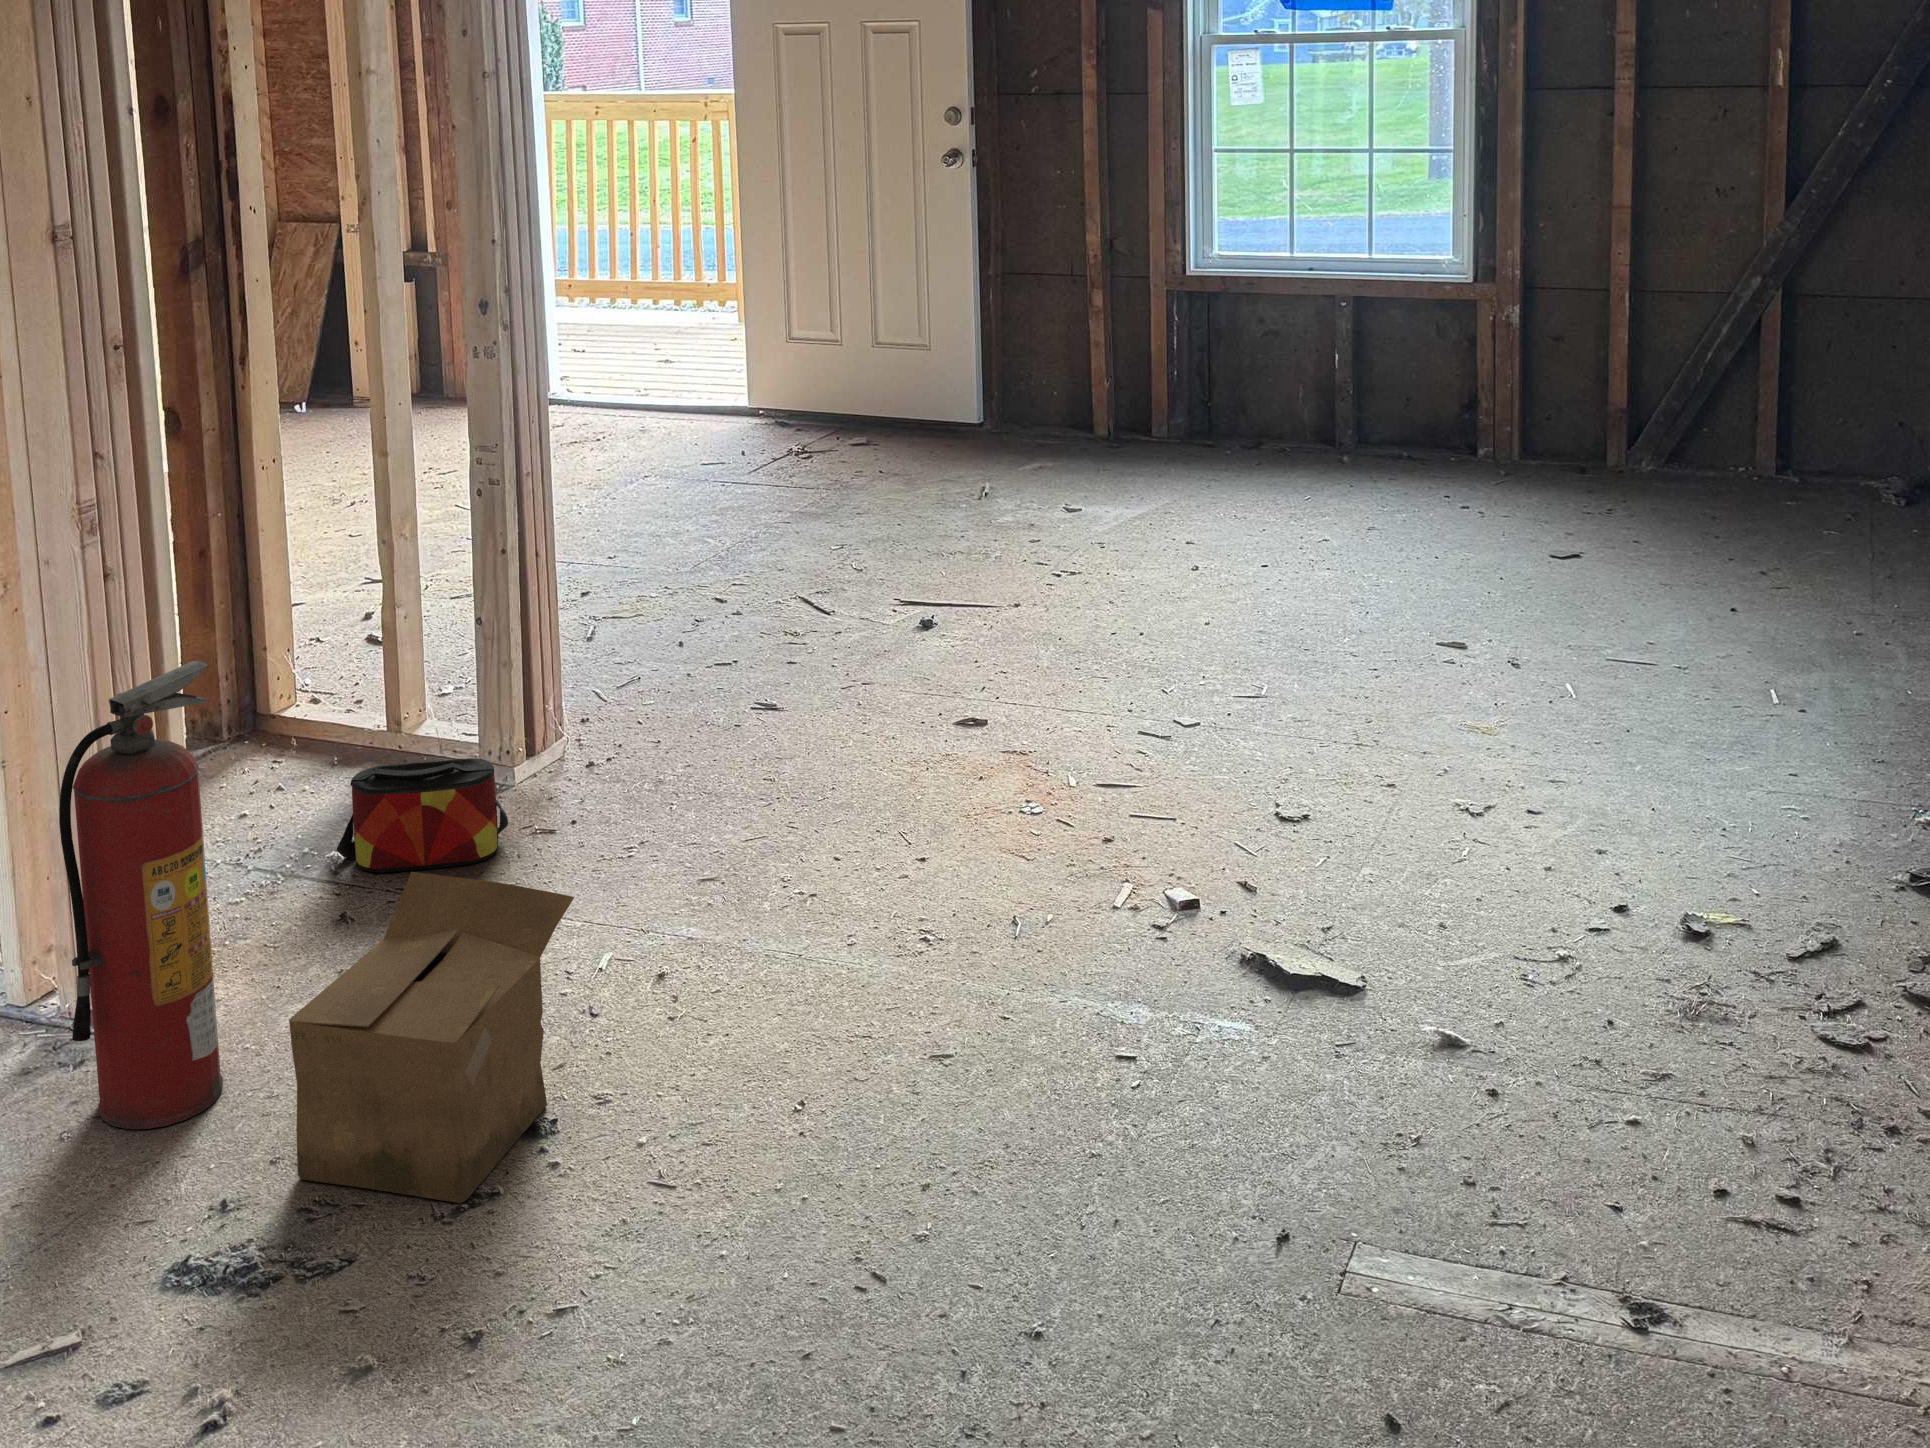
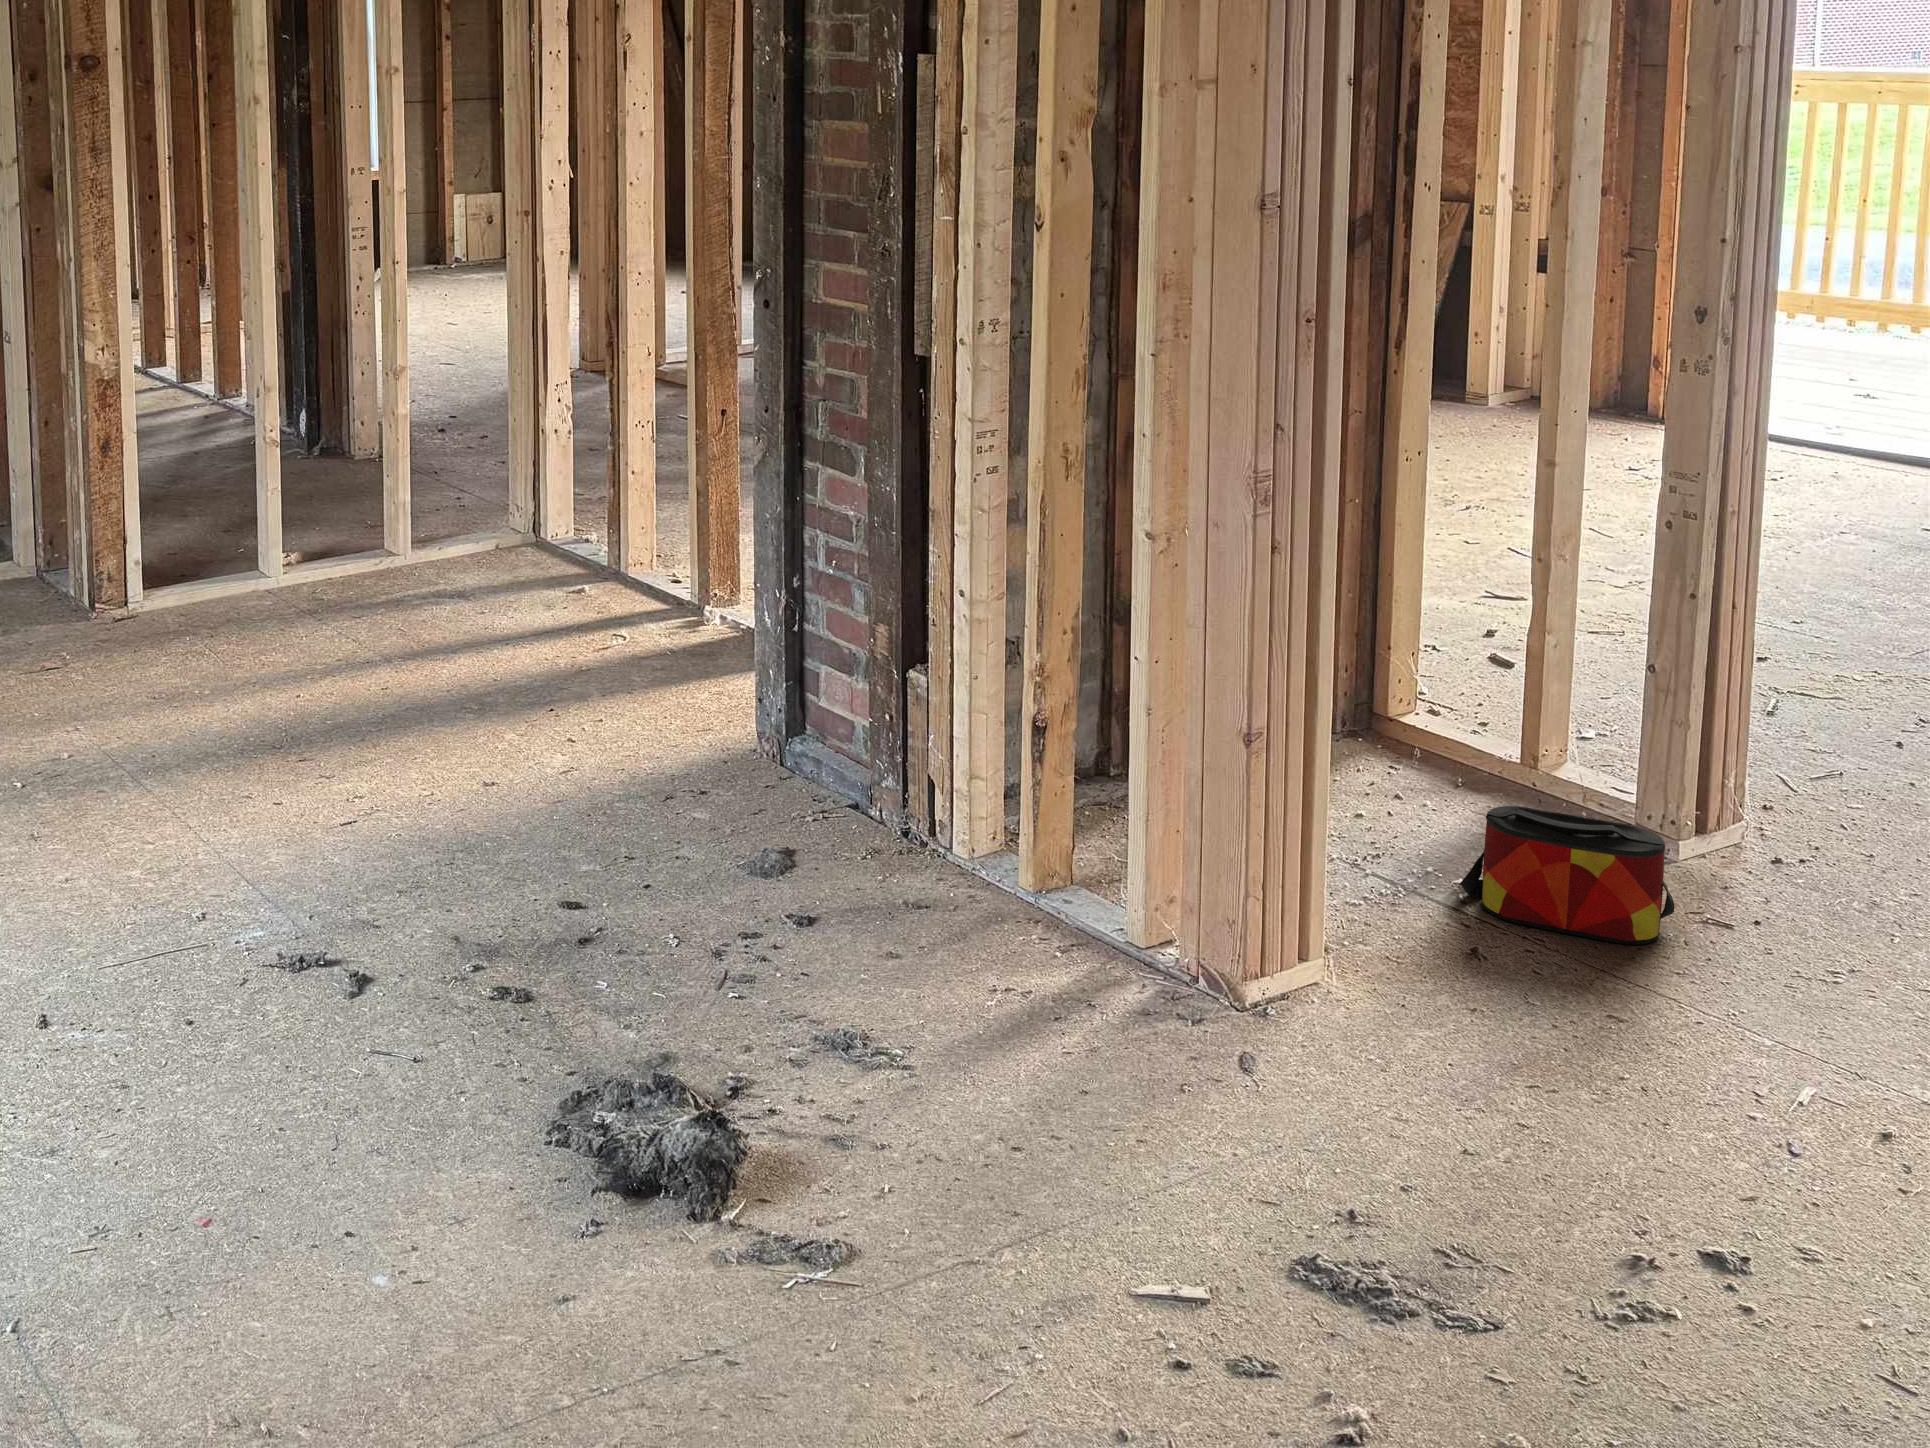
fire extinguisher: present [59,661,223,1129] -> none [1203,654,1379,1114]
cardboard box: present [289,872,574,1203] -> none [1432,937,1800,1319]

